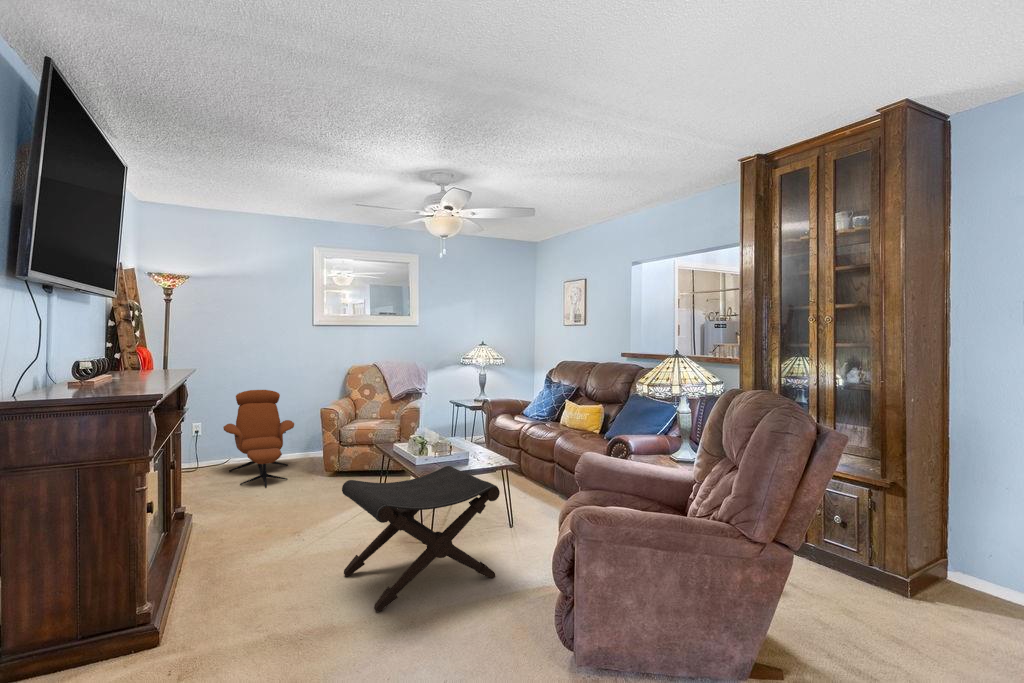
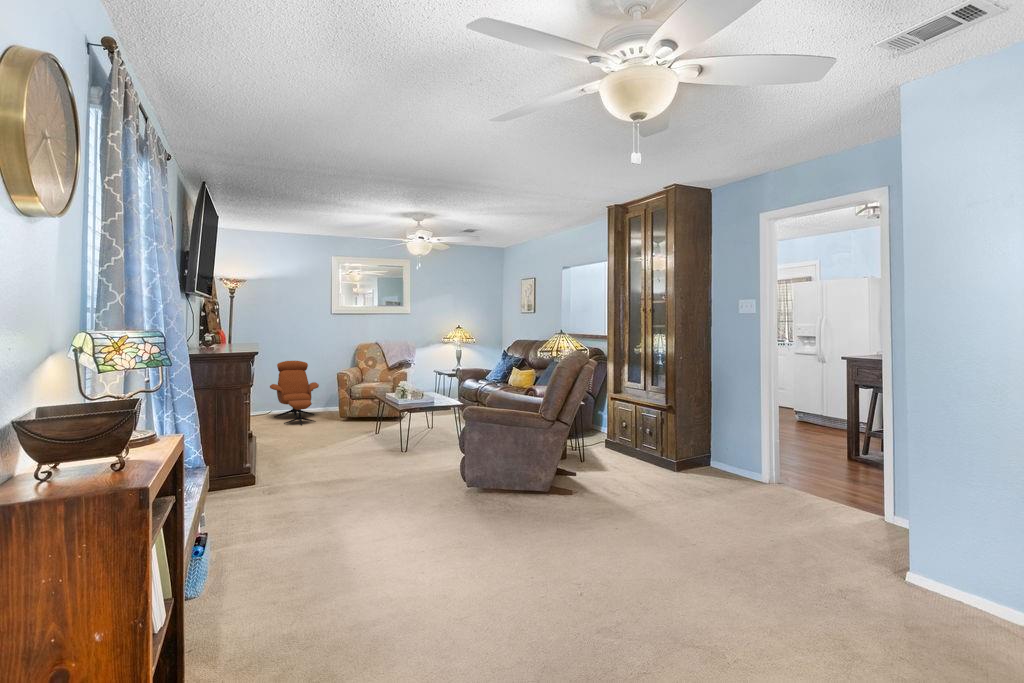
footstool: present [342,466,500,612] -> none [354,401,445,472]

